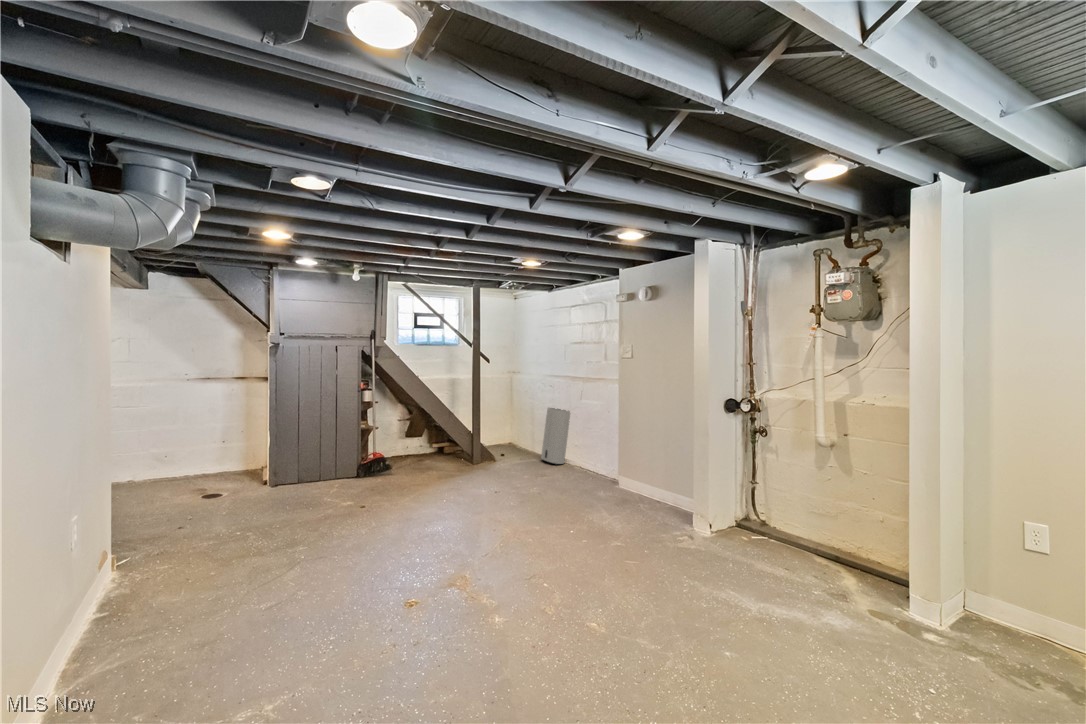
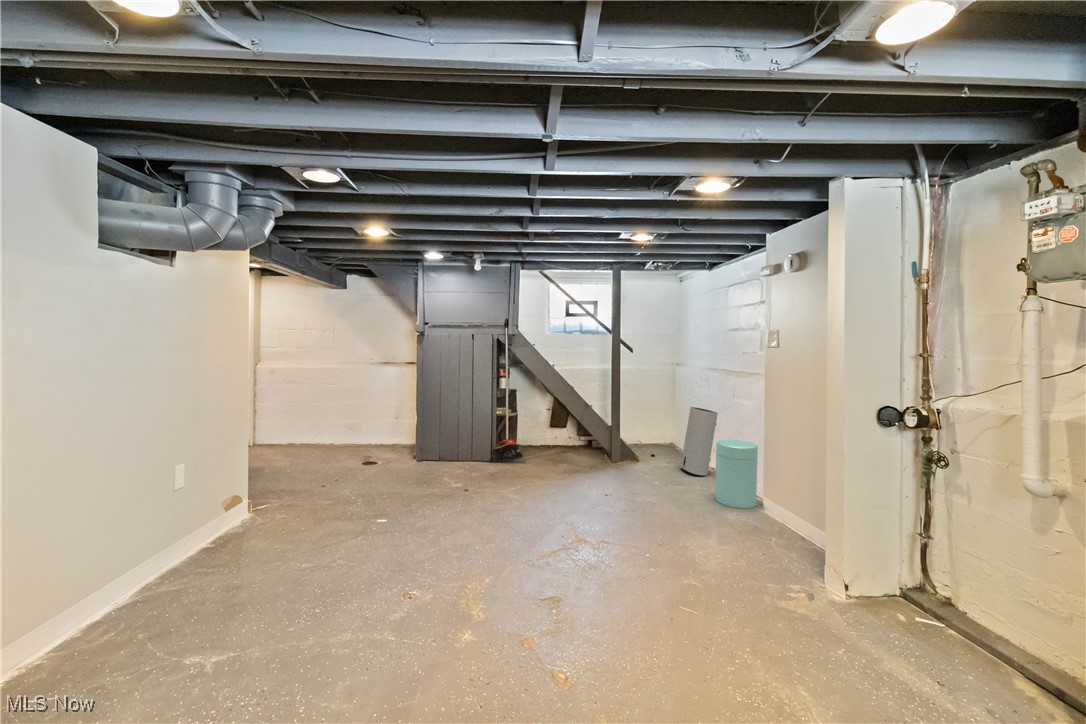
trash can: none [585,432,615,485] -> present [715,440,758,508]

